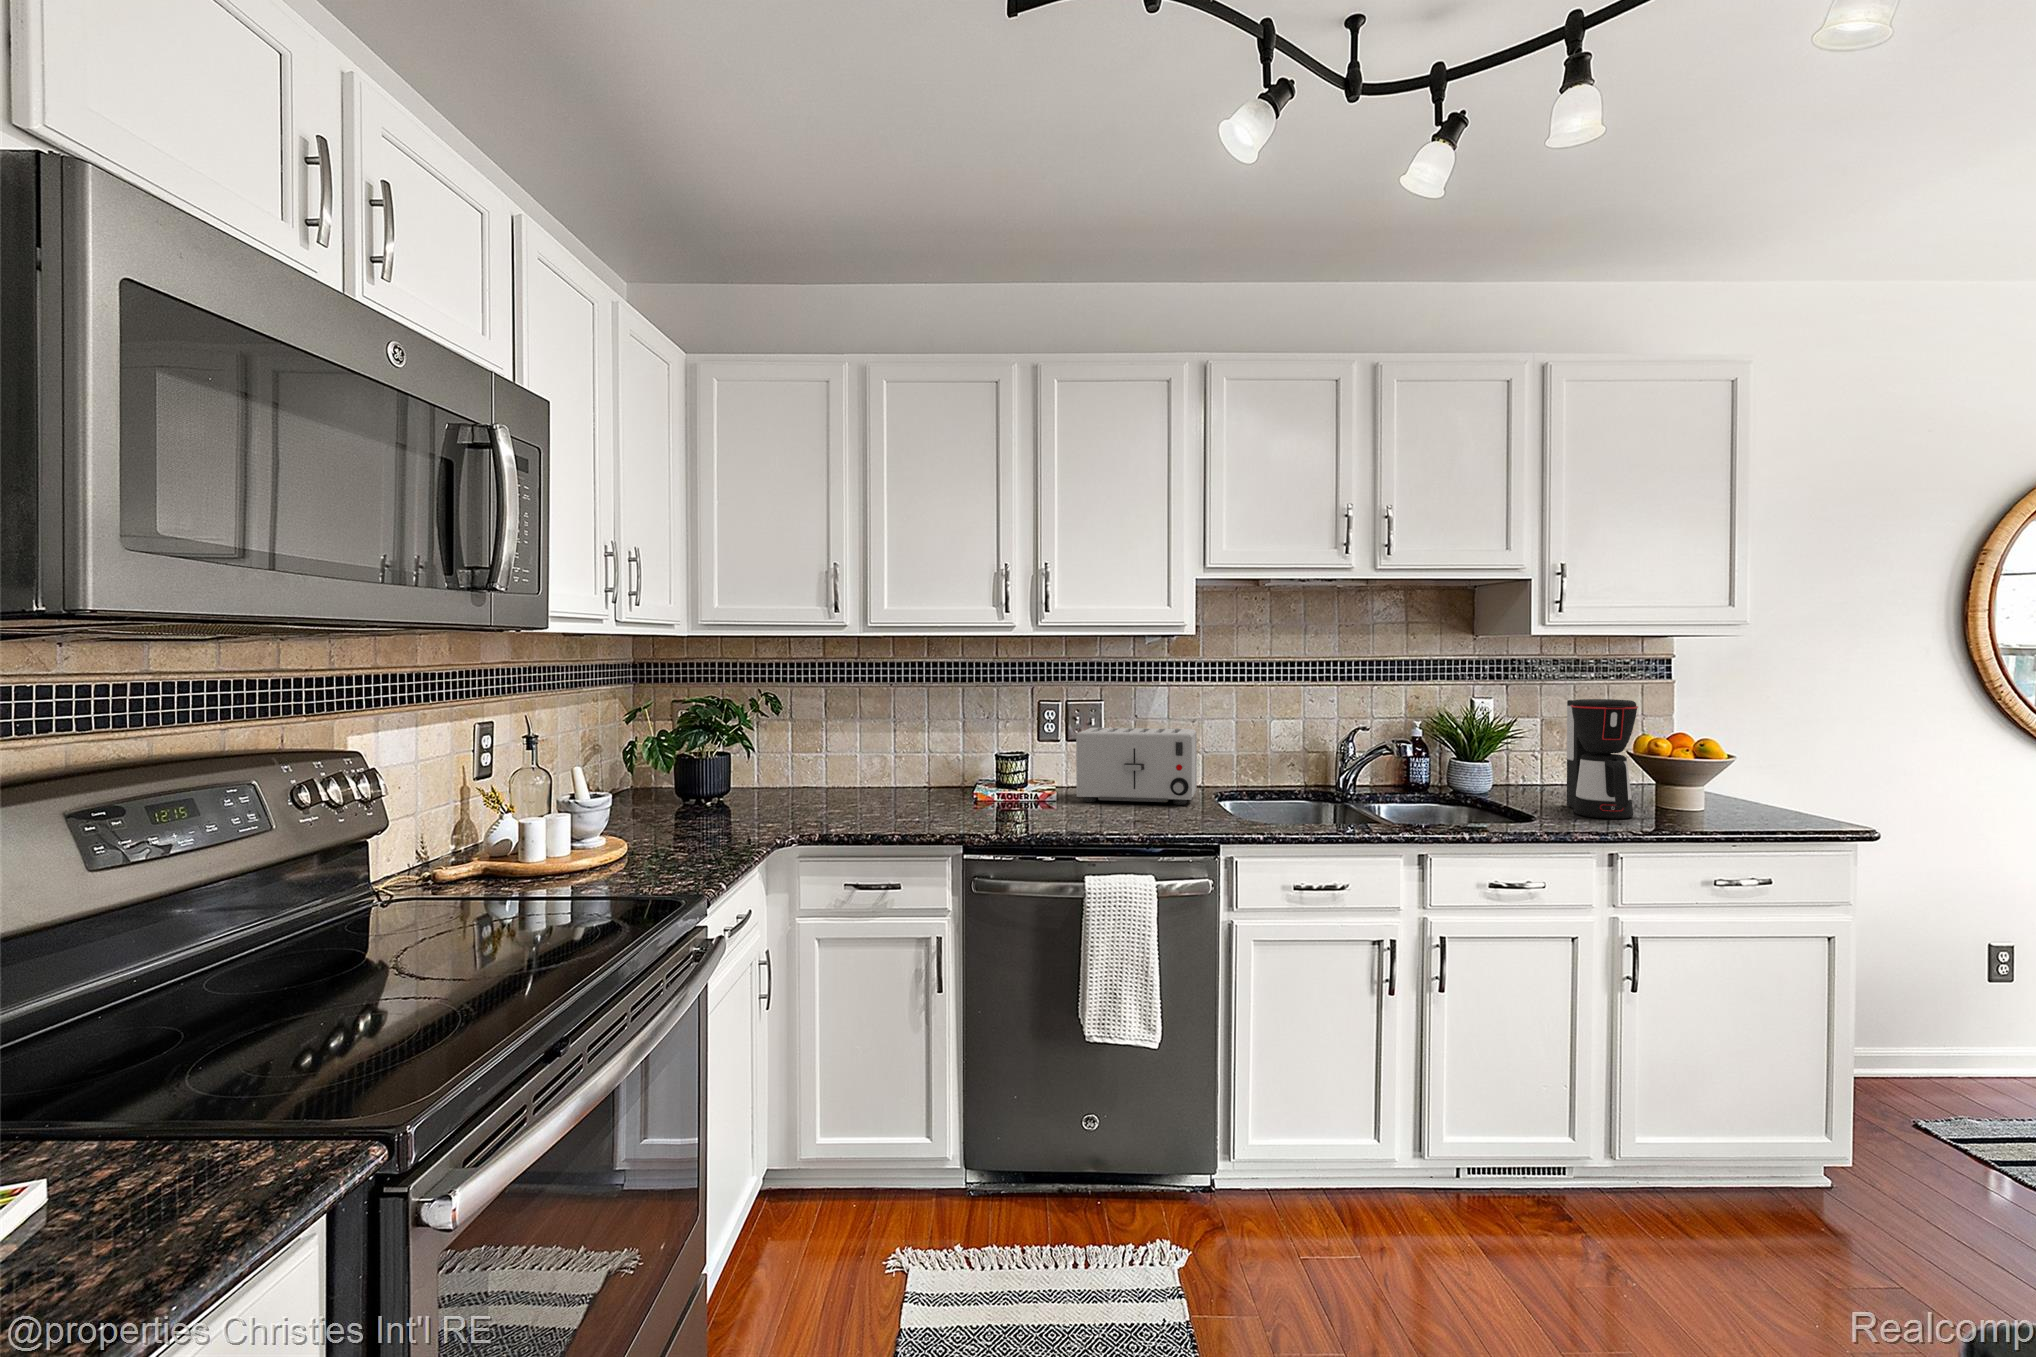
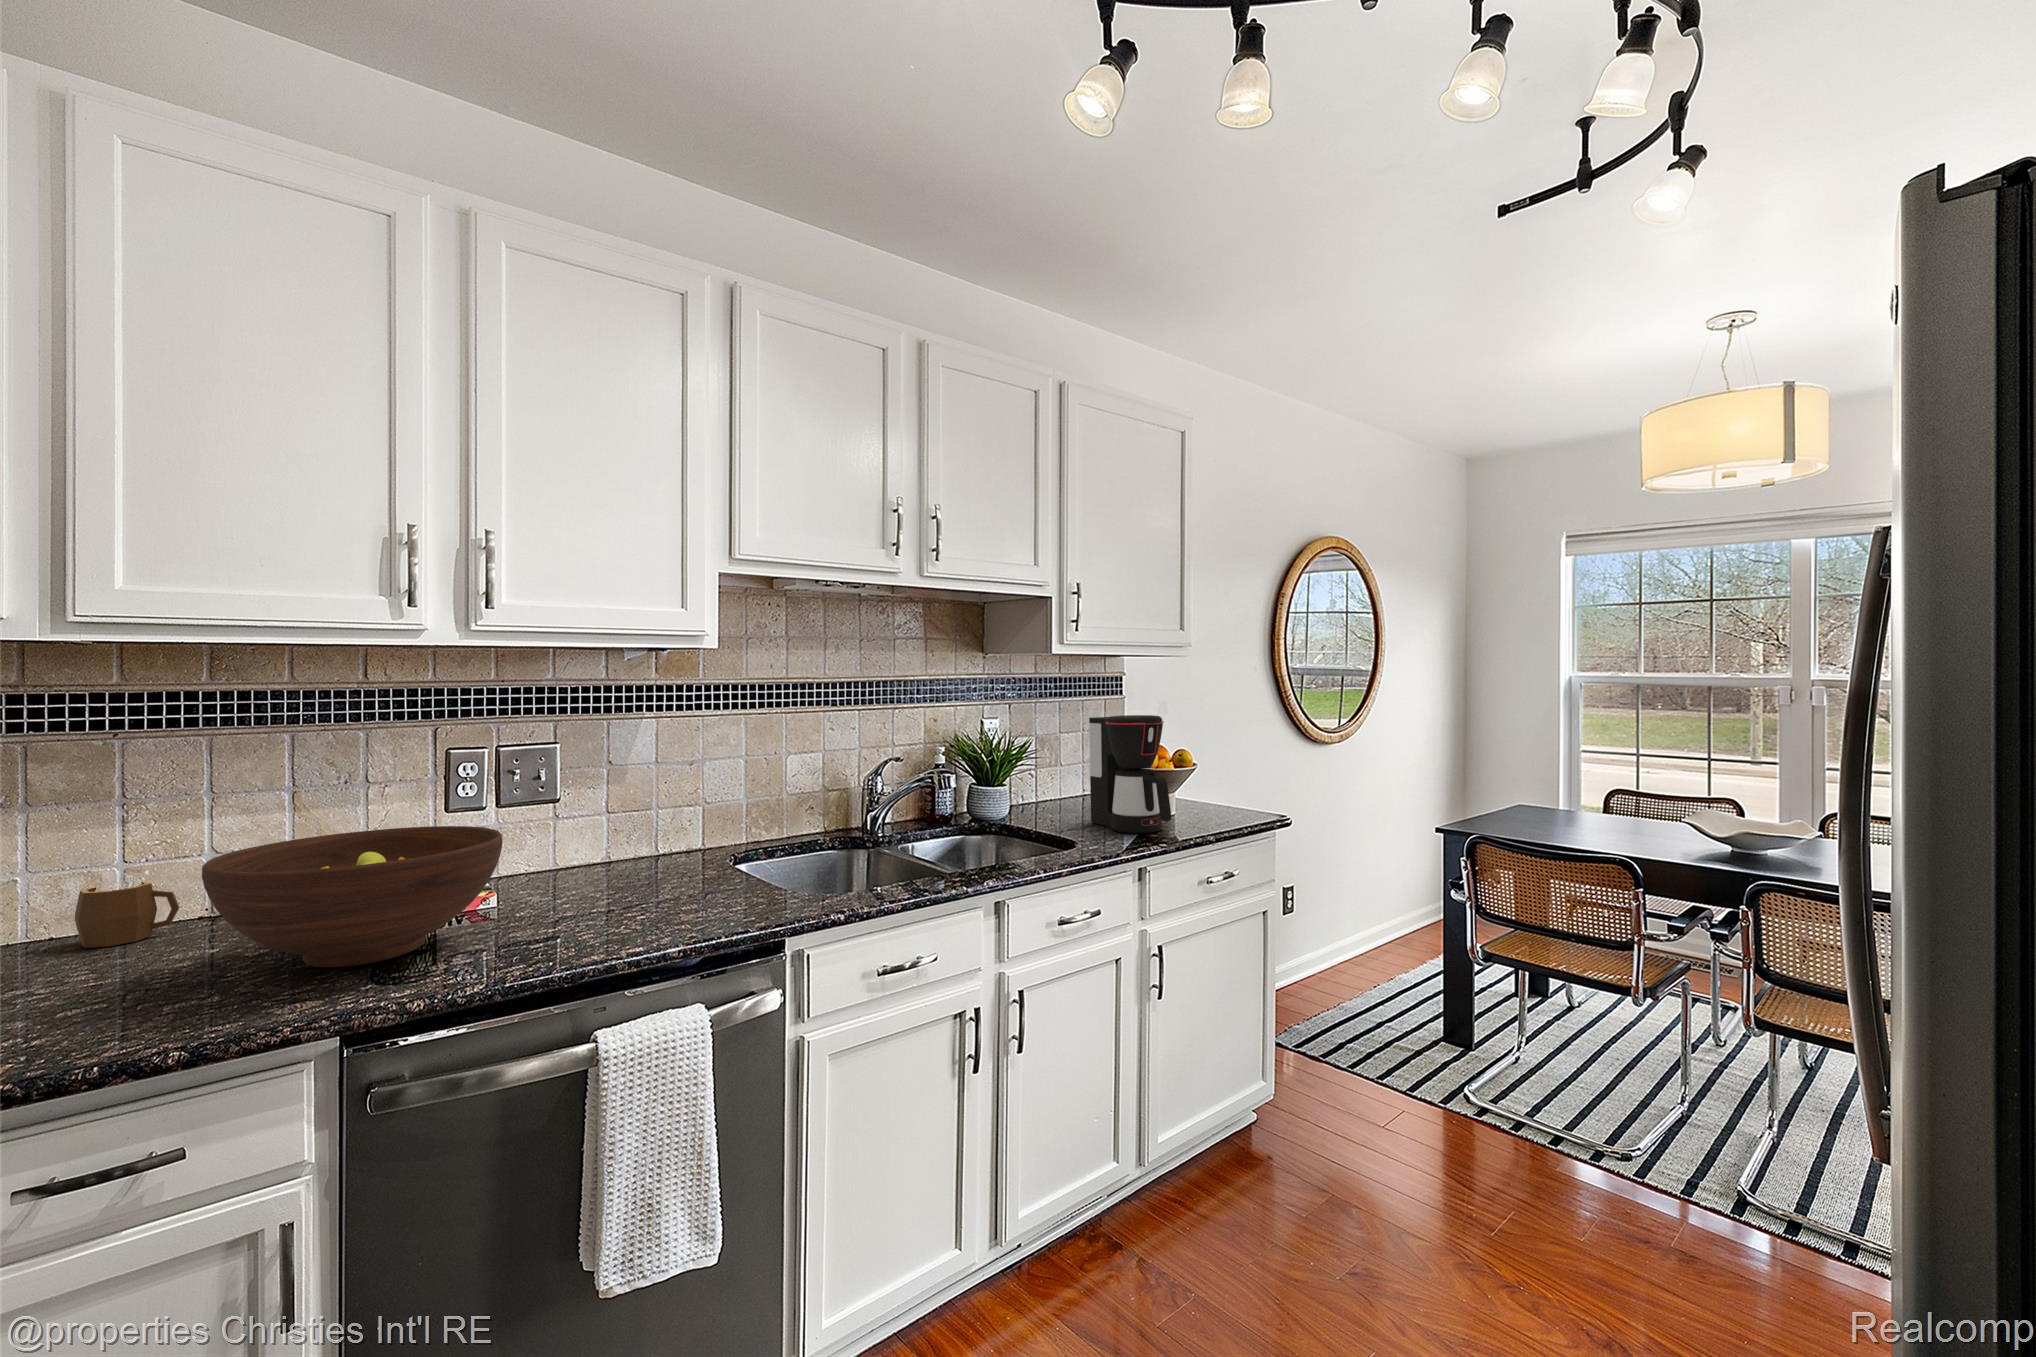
toaster: present [1076,728,1197,805] -> none [533,774,718,897]
fruit bowl: none [918,746,1051,816] -> present [202,826,503,967]
mug: none [874,764,913,796] -> present [75,881,180,948]

